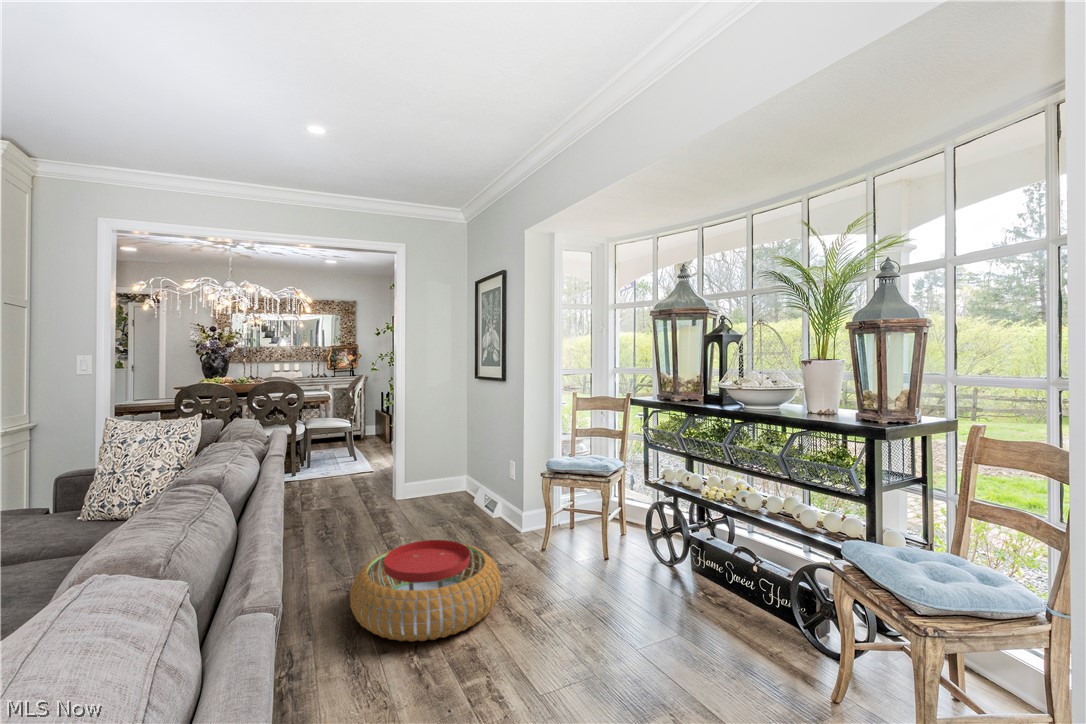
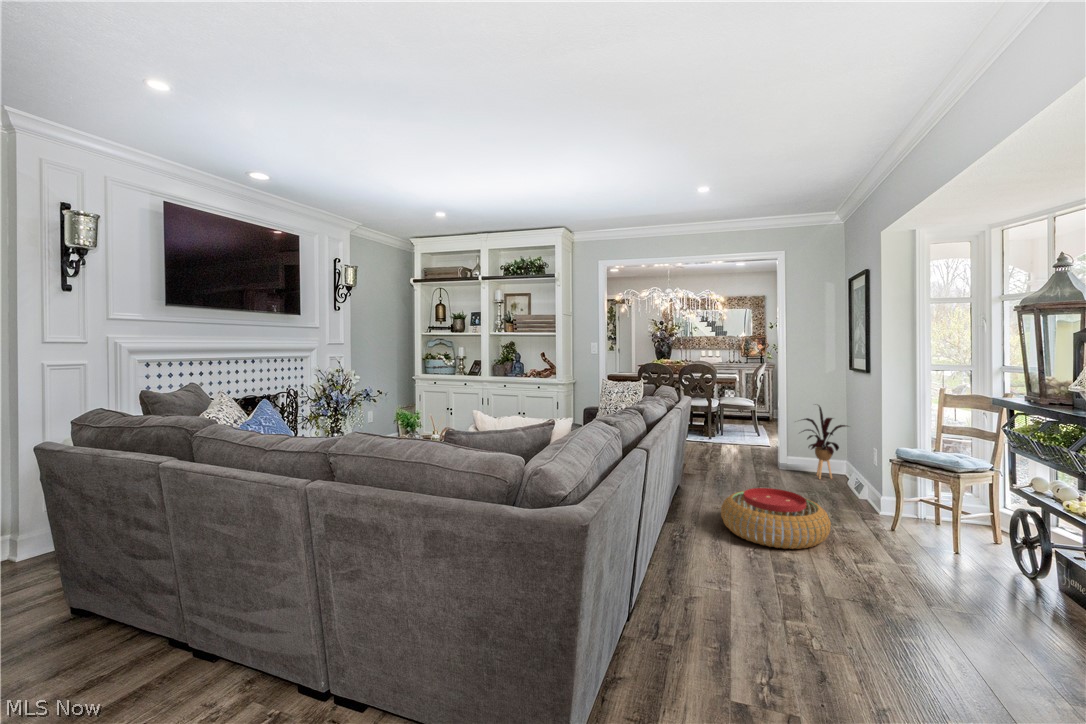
house plant: none [415,416,473,505] -> present [803,406,847,479]

